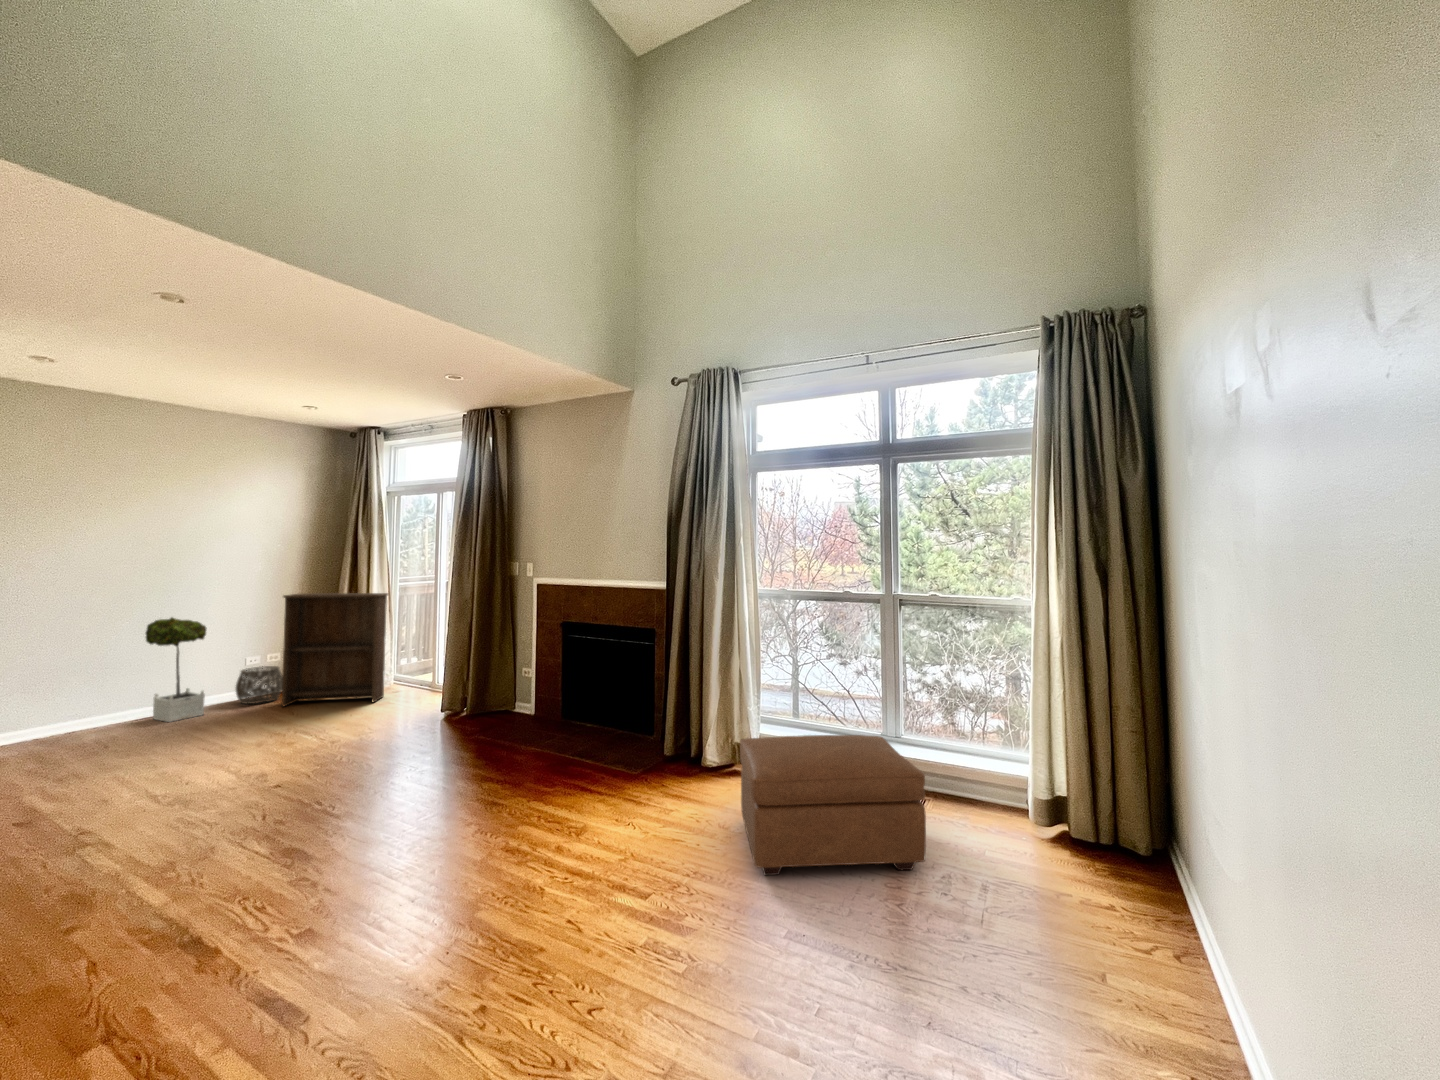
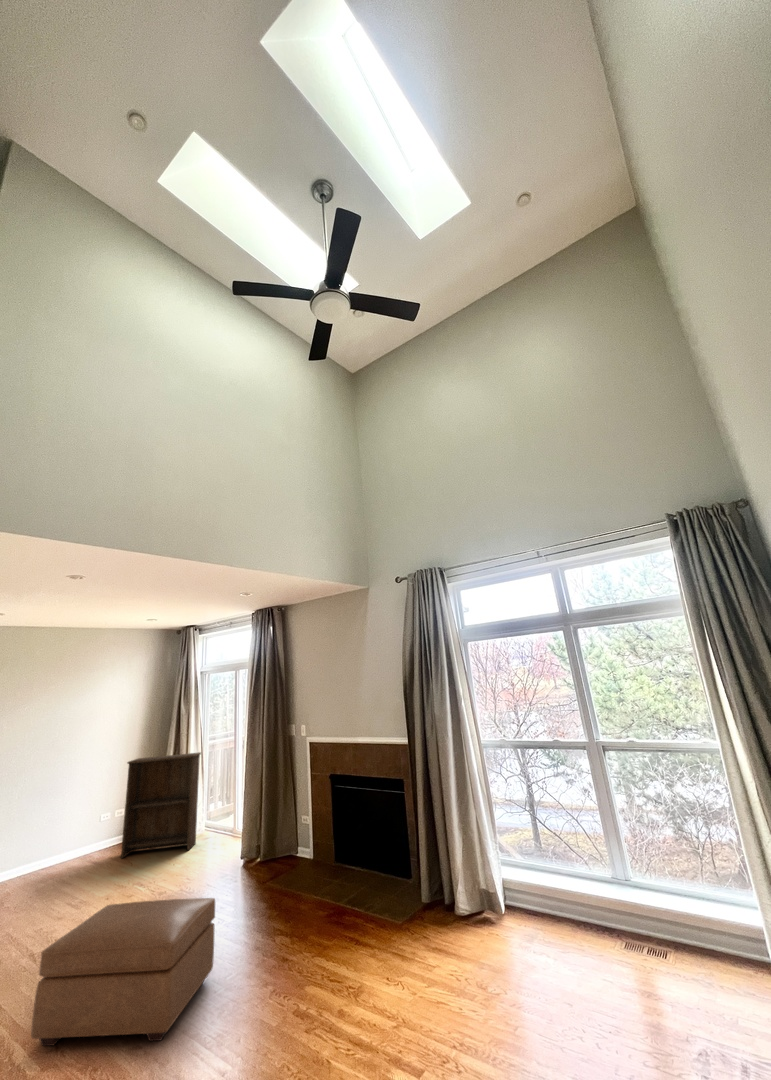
potted tree: present [146,617,207,722] -> none [31,787,74,878]
woven basket: present [236,666,283,704] -> none [89,821,123,857]
ottoman: present [740,735,926,875] -> present [31,898,215,1046]

